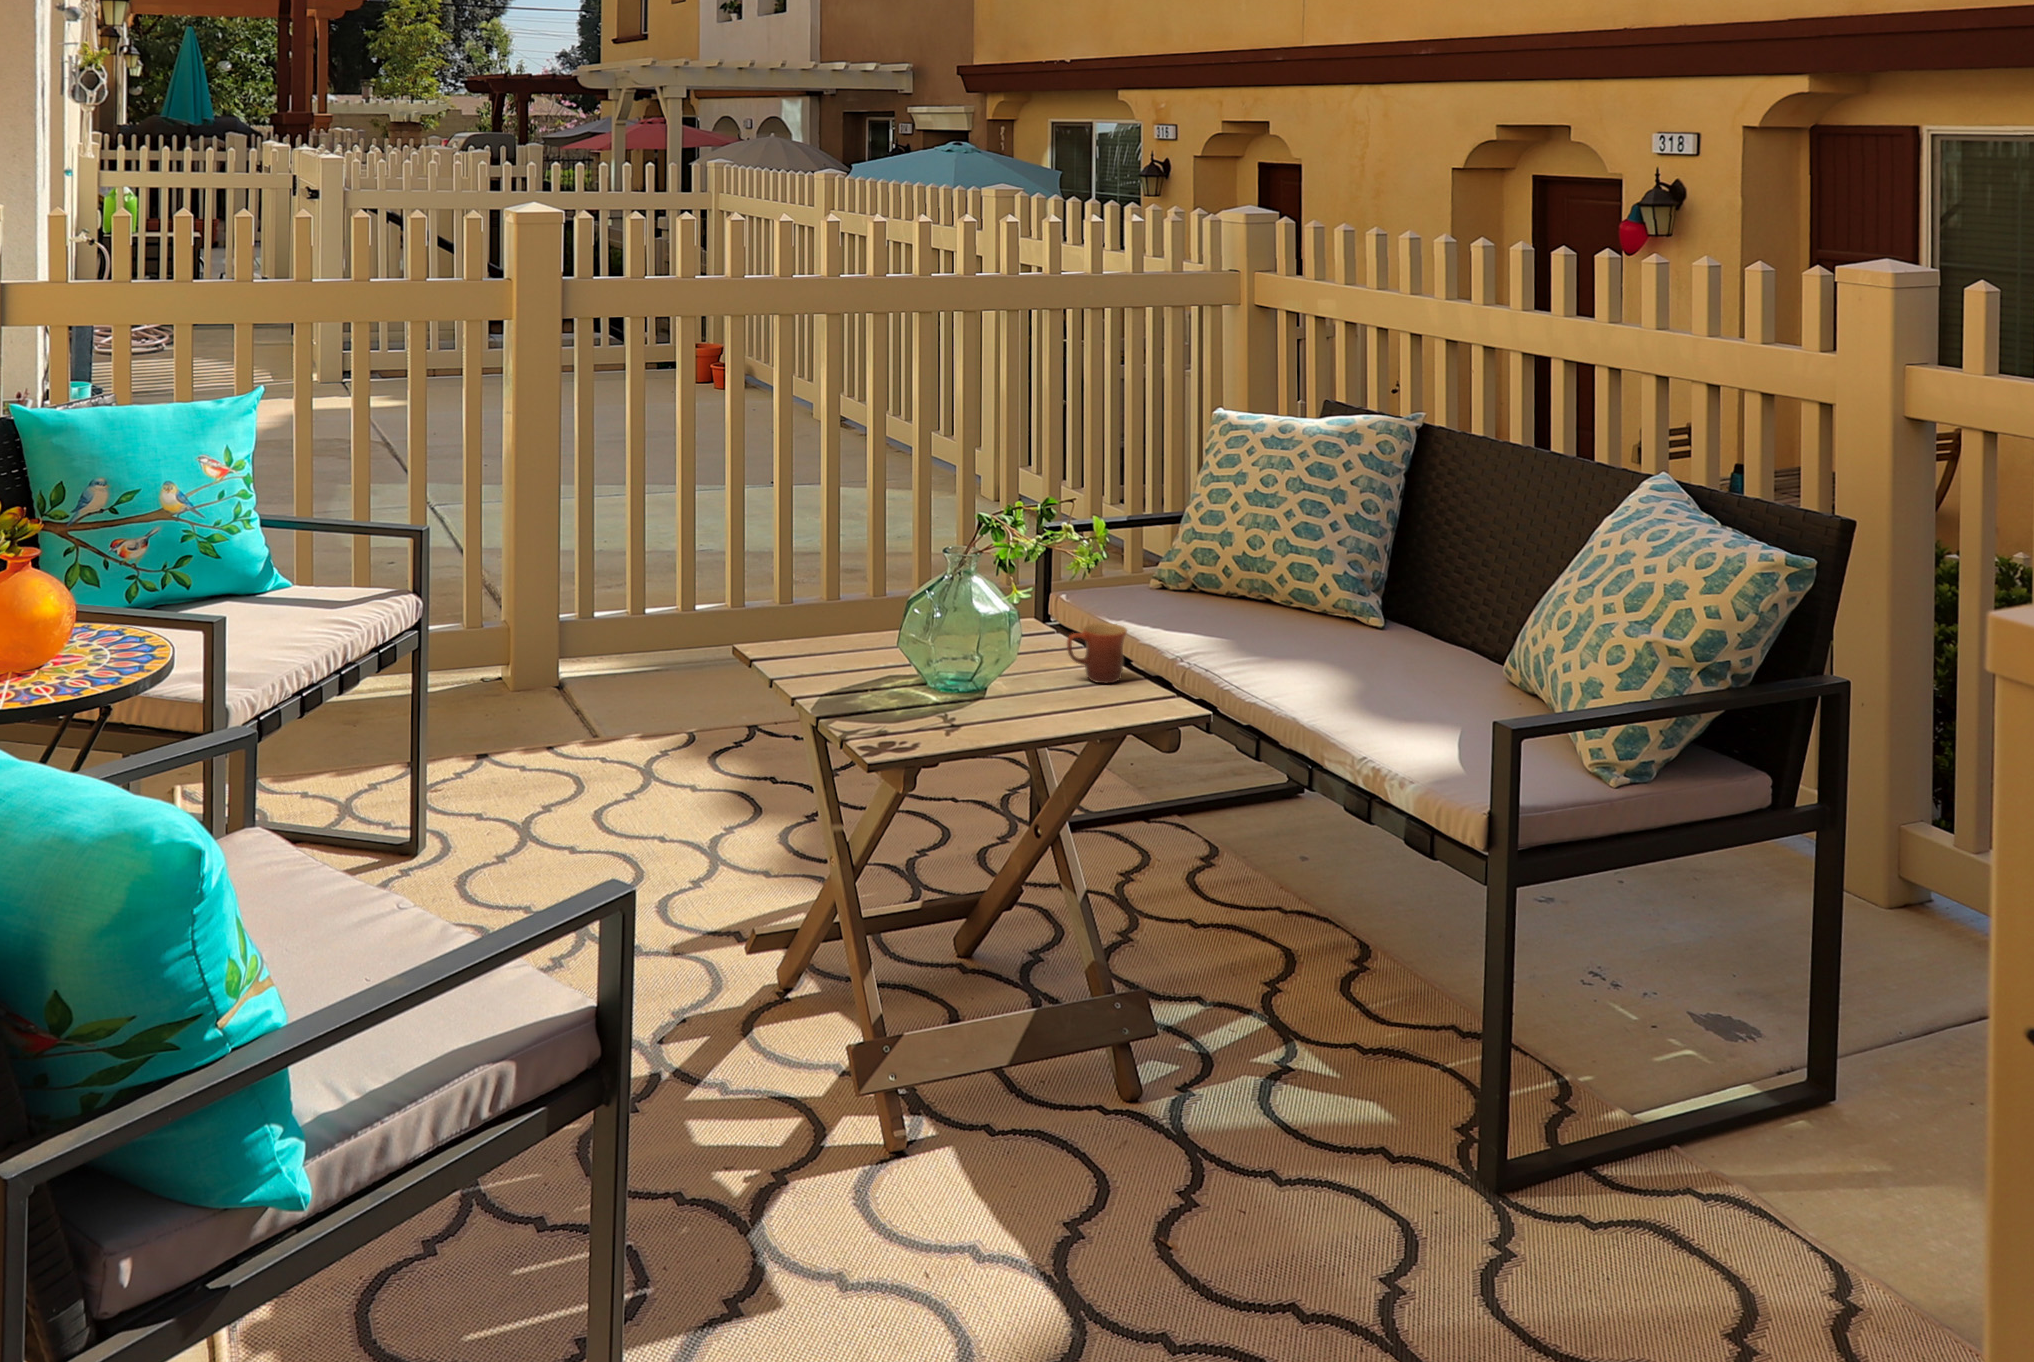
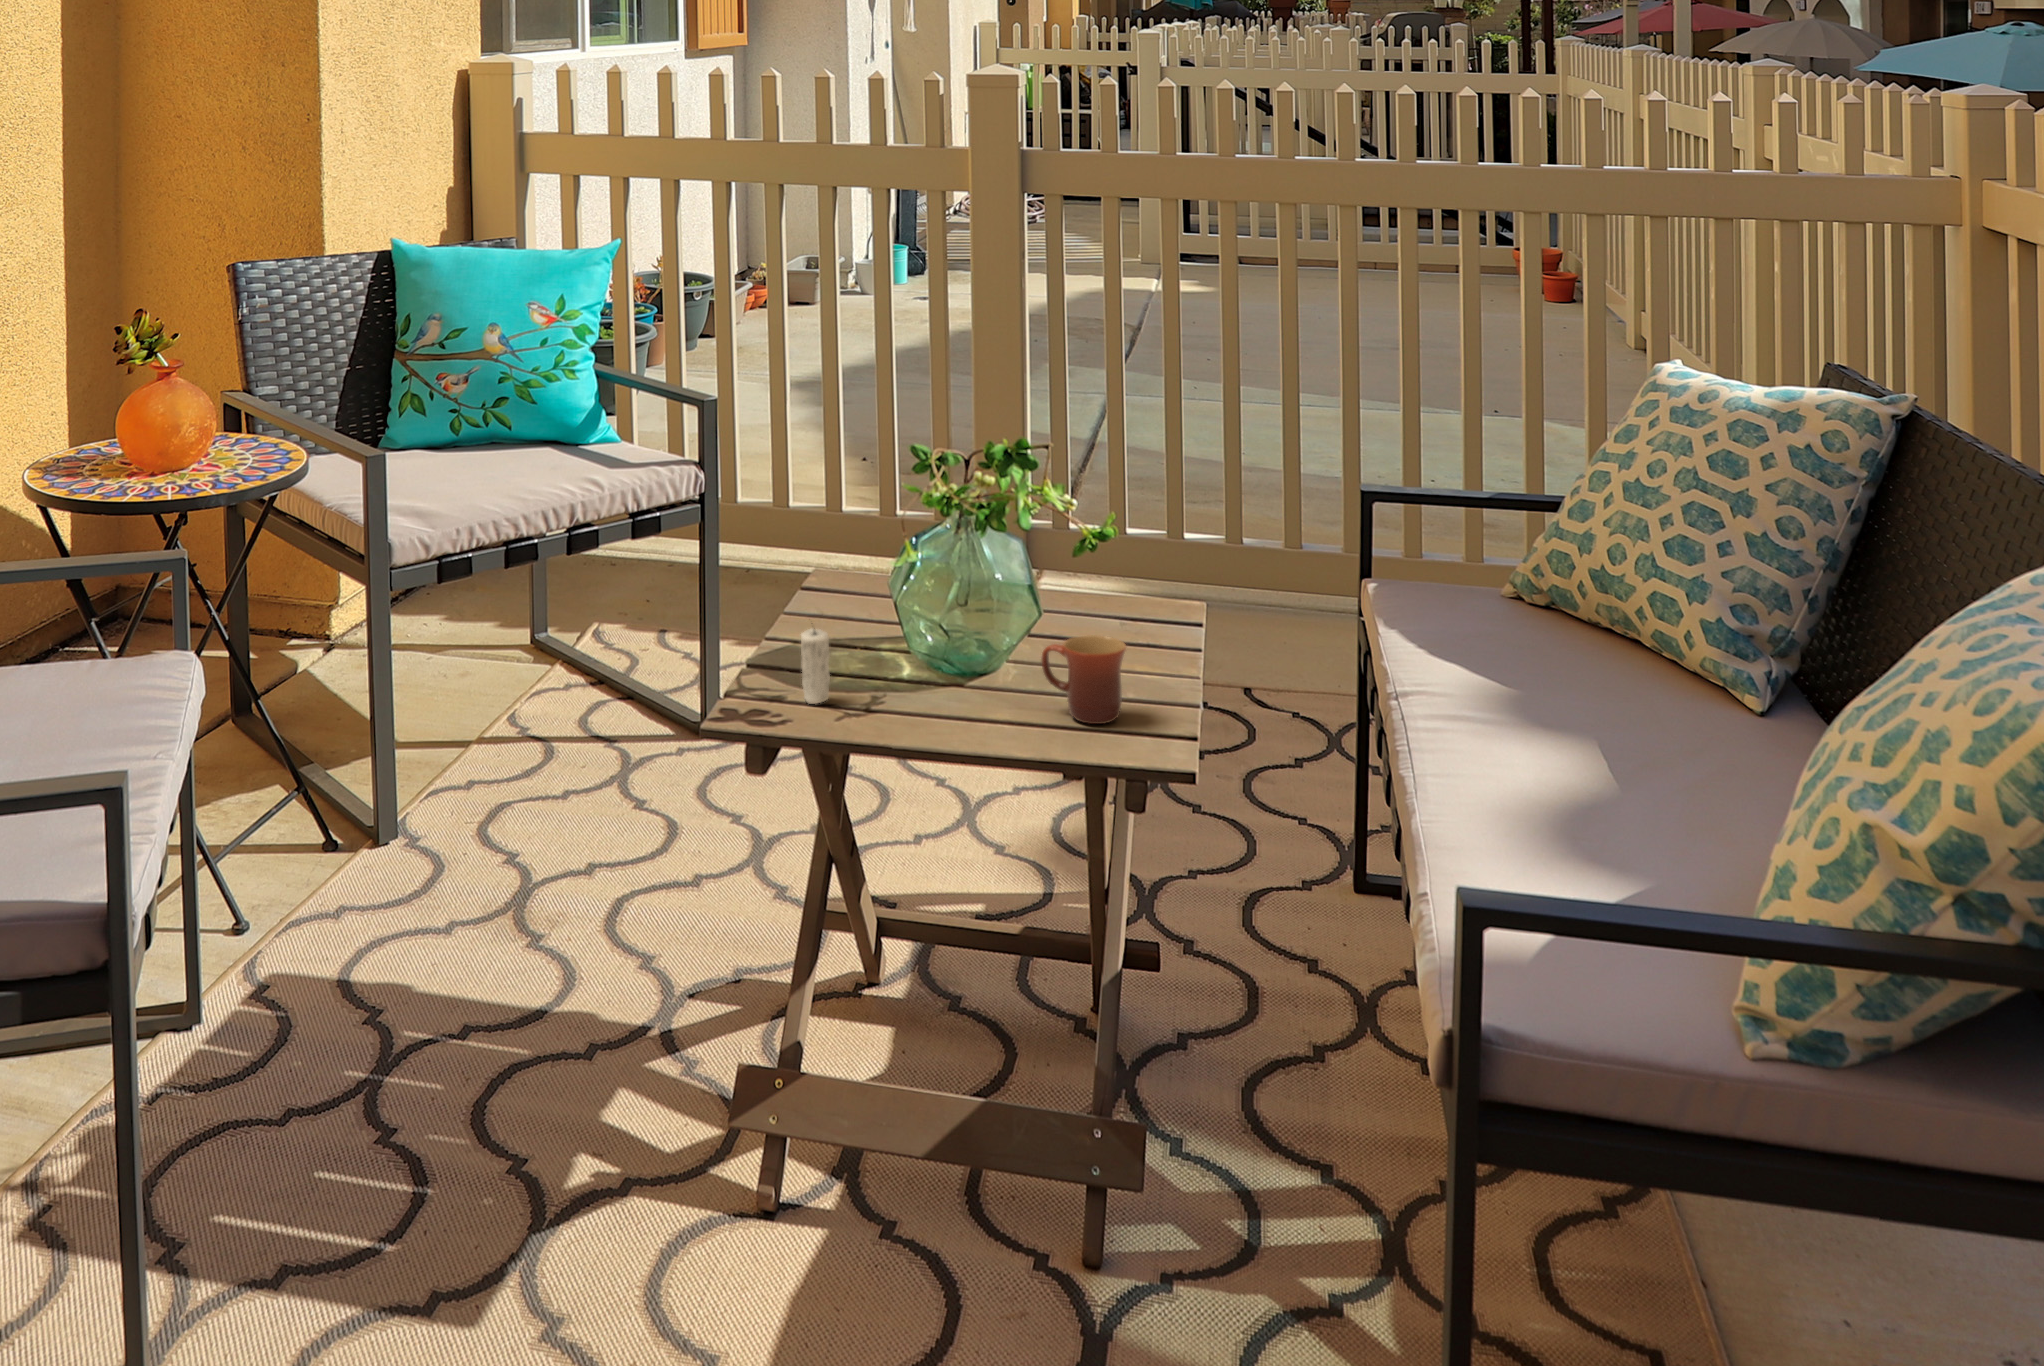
candle: none [915,639,938,702] -> present [801,628,830,704]

